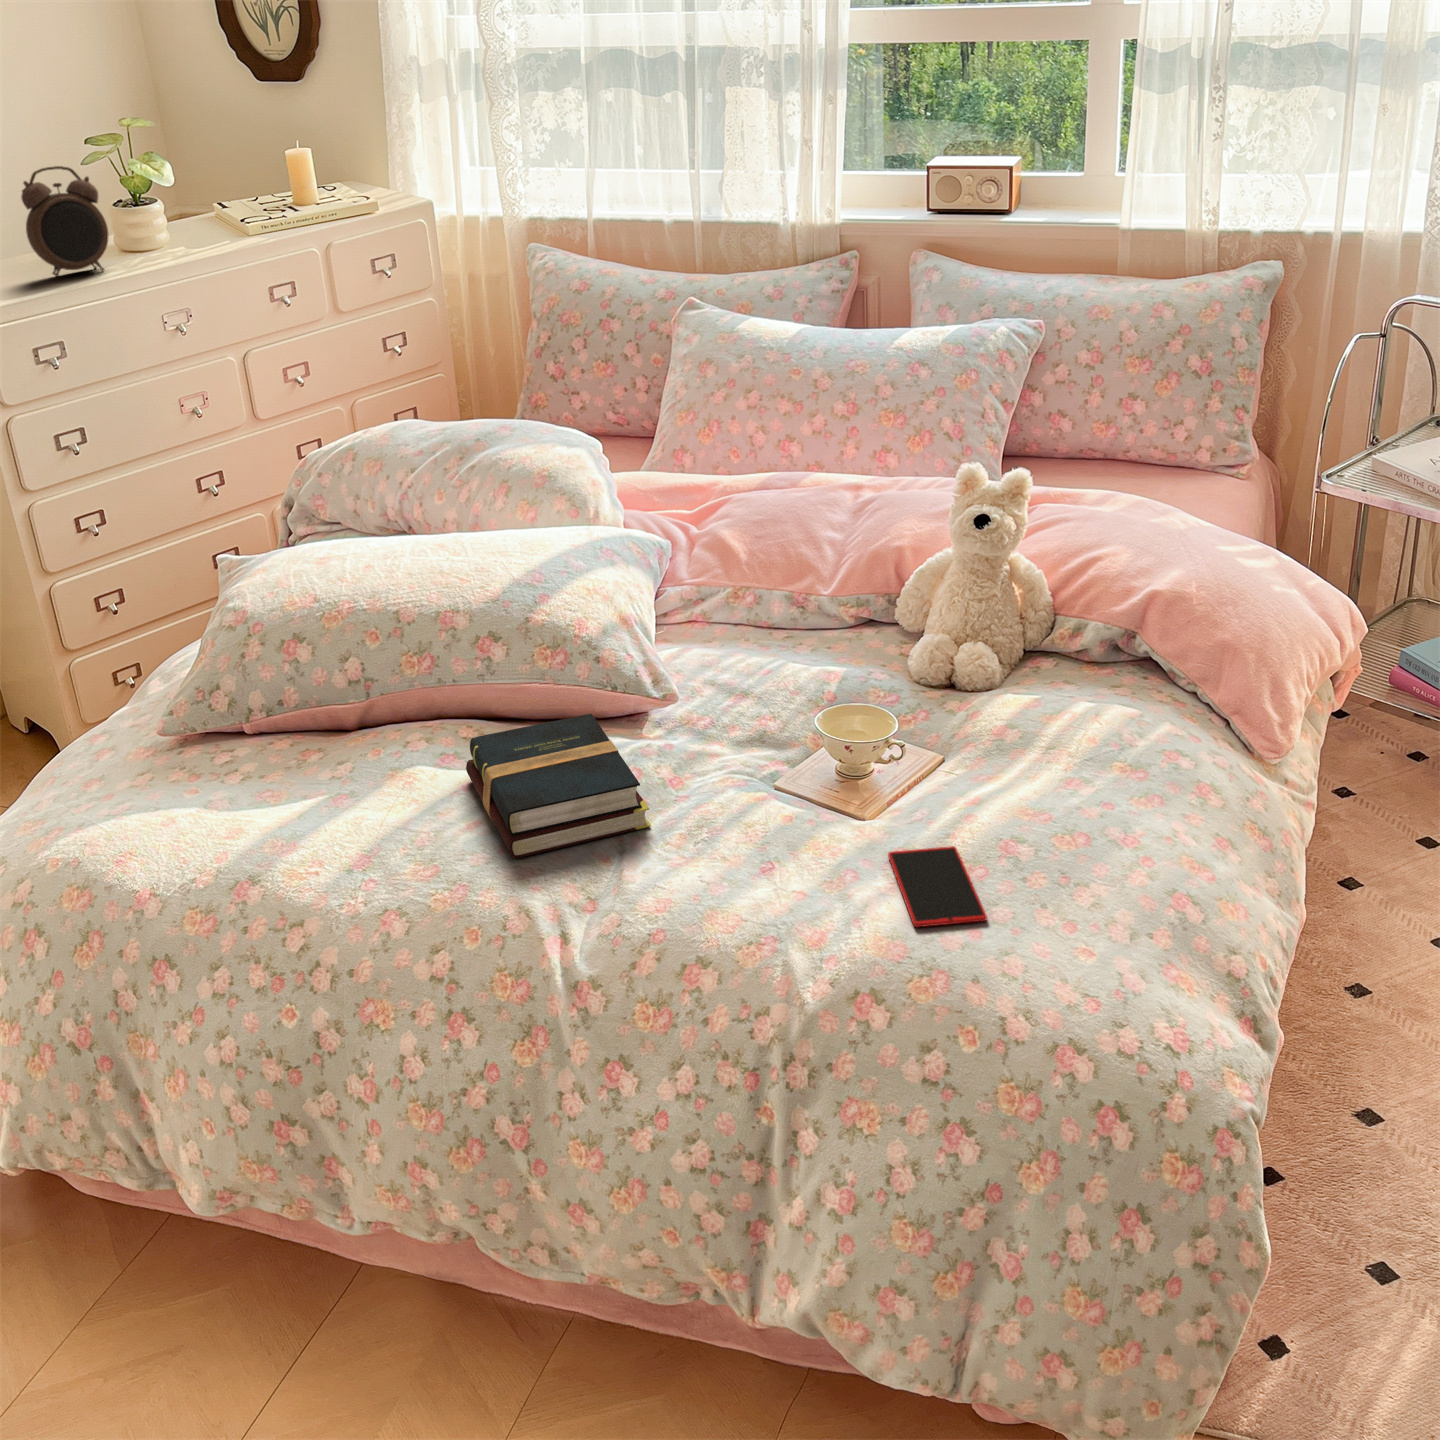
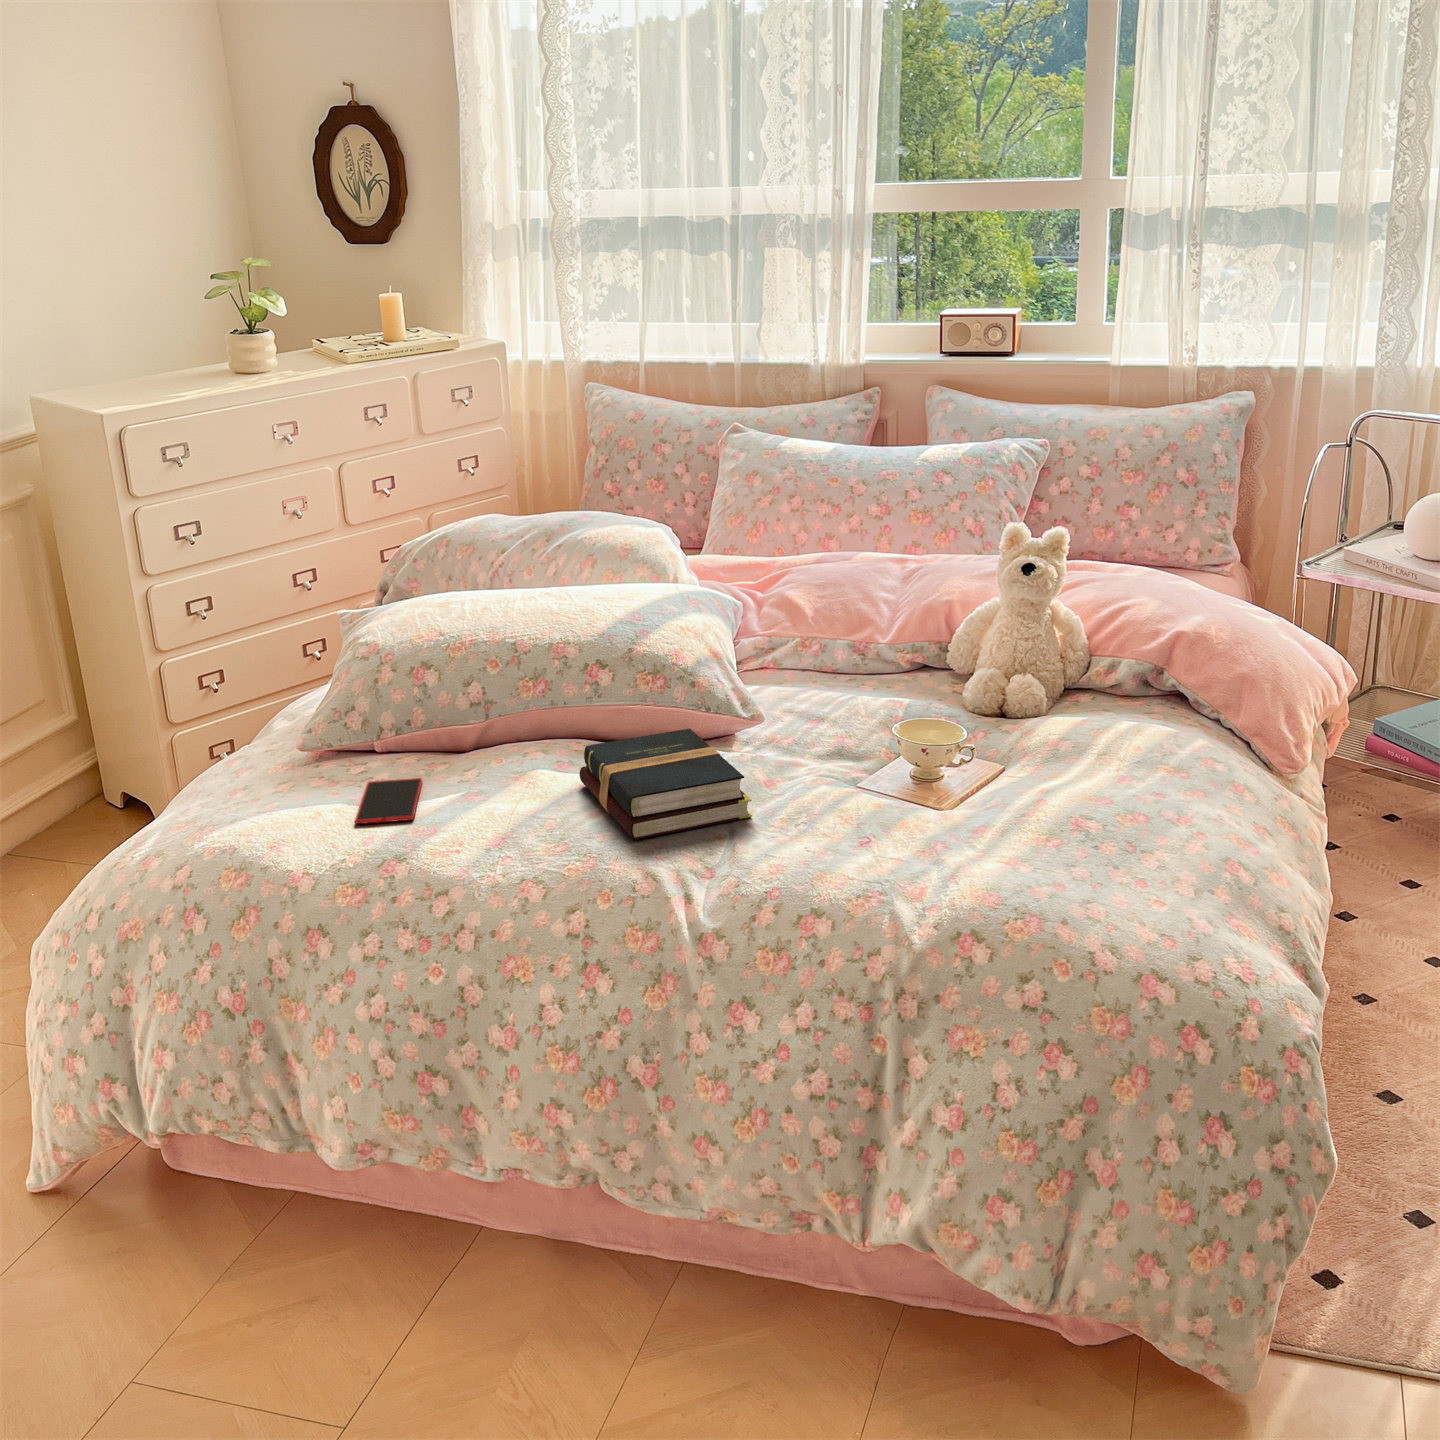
alarm clock: present [21,166,108,277] -> none [157,297,230,391]
smartphone: present [888,846,987,927] -> present [355,778,422,824]

